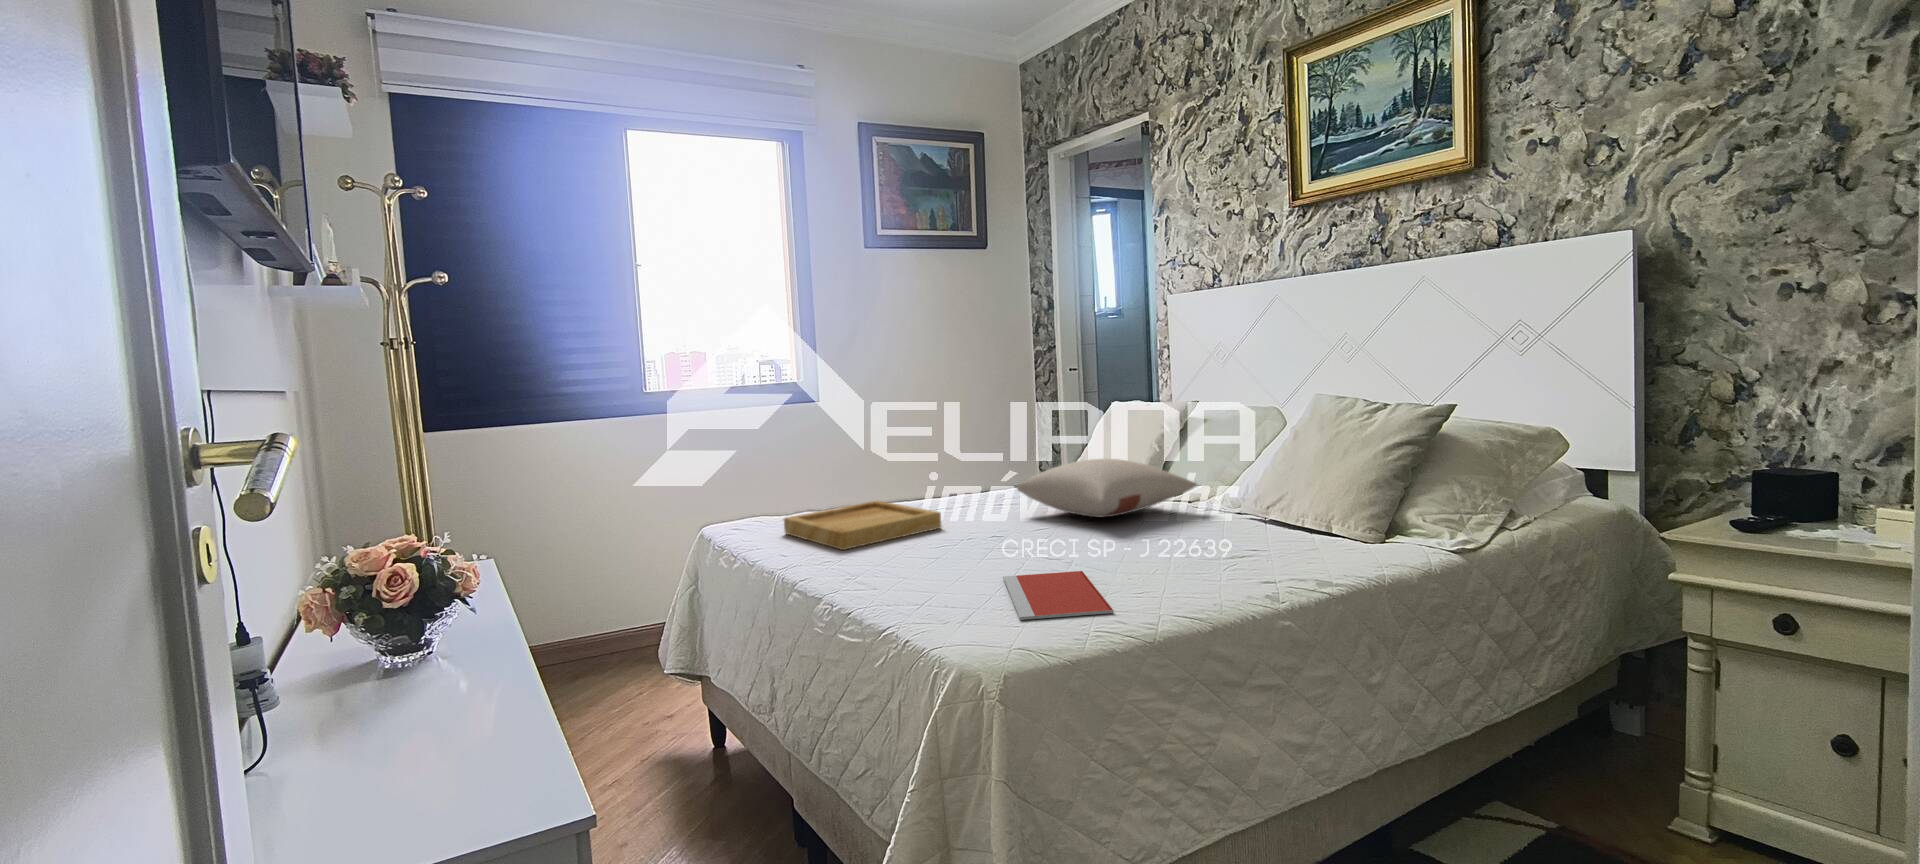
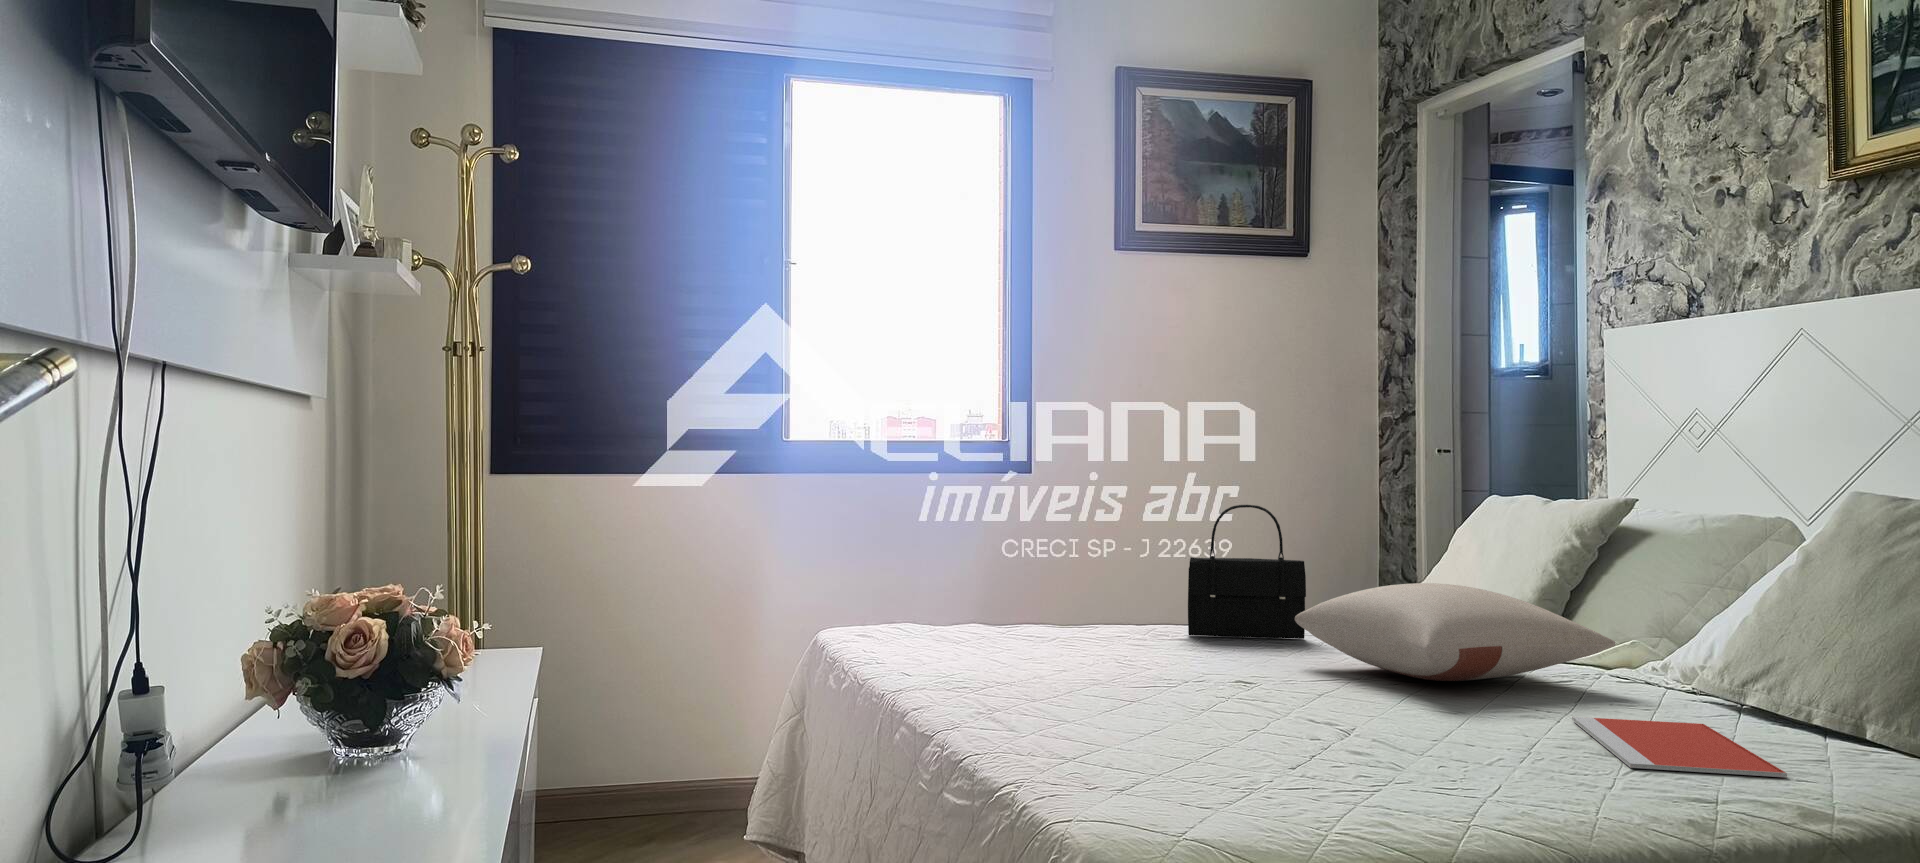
handbag: none [943,417,1016,502] -> present [1188,505,1306,639]
tray: present [784,501,941,550] -> none [926,618,1162,679]
notebook: present [1003,571,1114,620] -> present [1572,717,1787,777]

